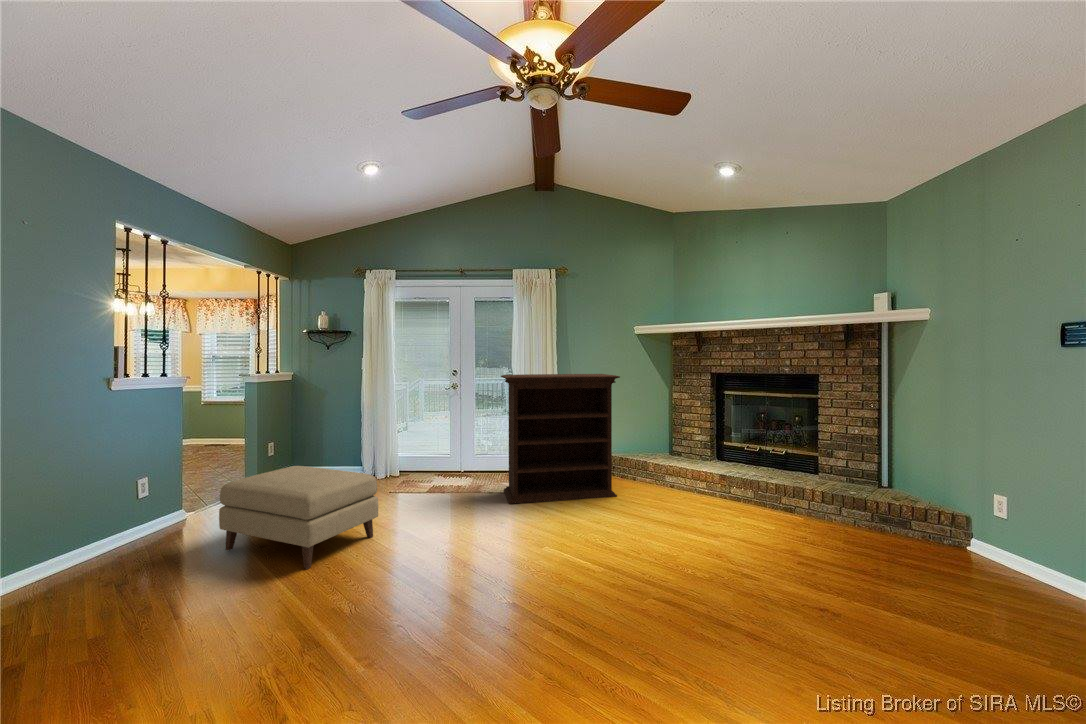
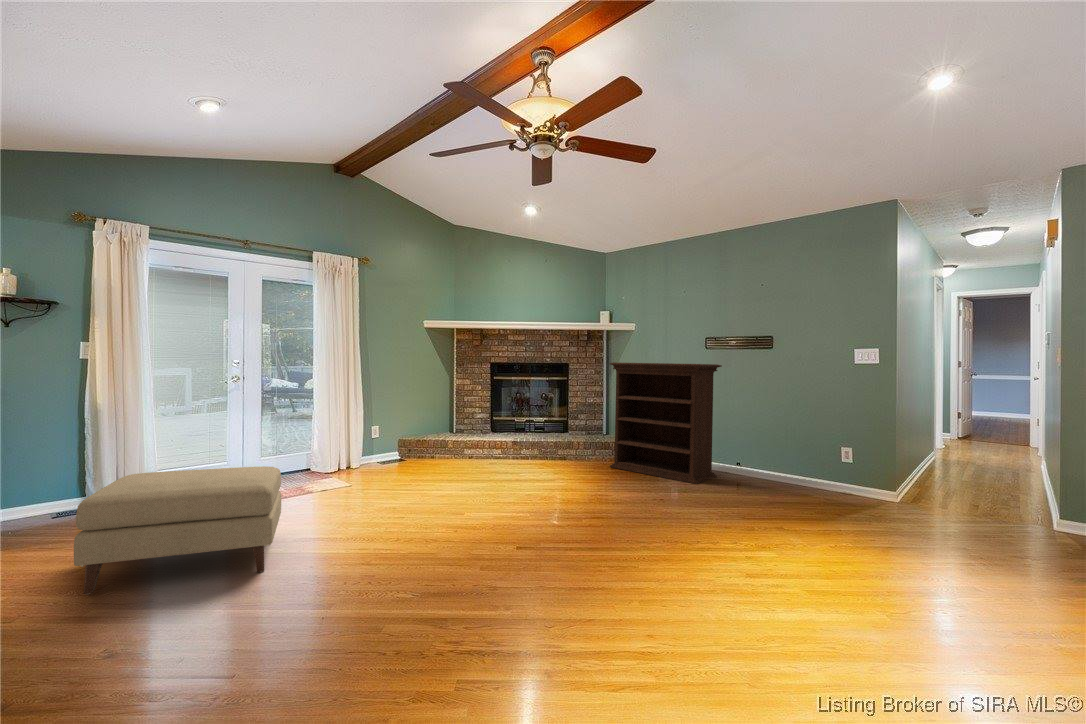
bookshelf: present [501,374,620,504] -> present [609,362,722,484]

